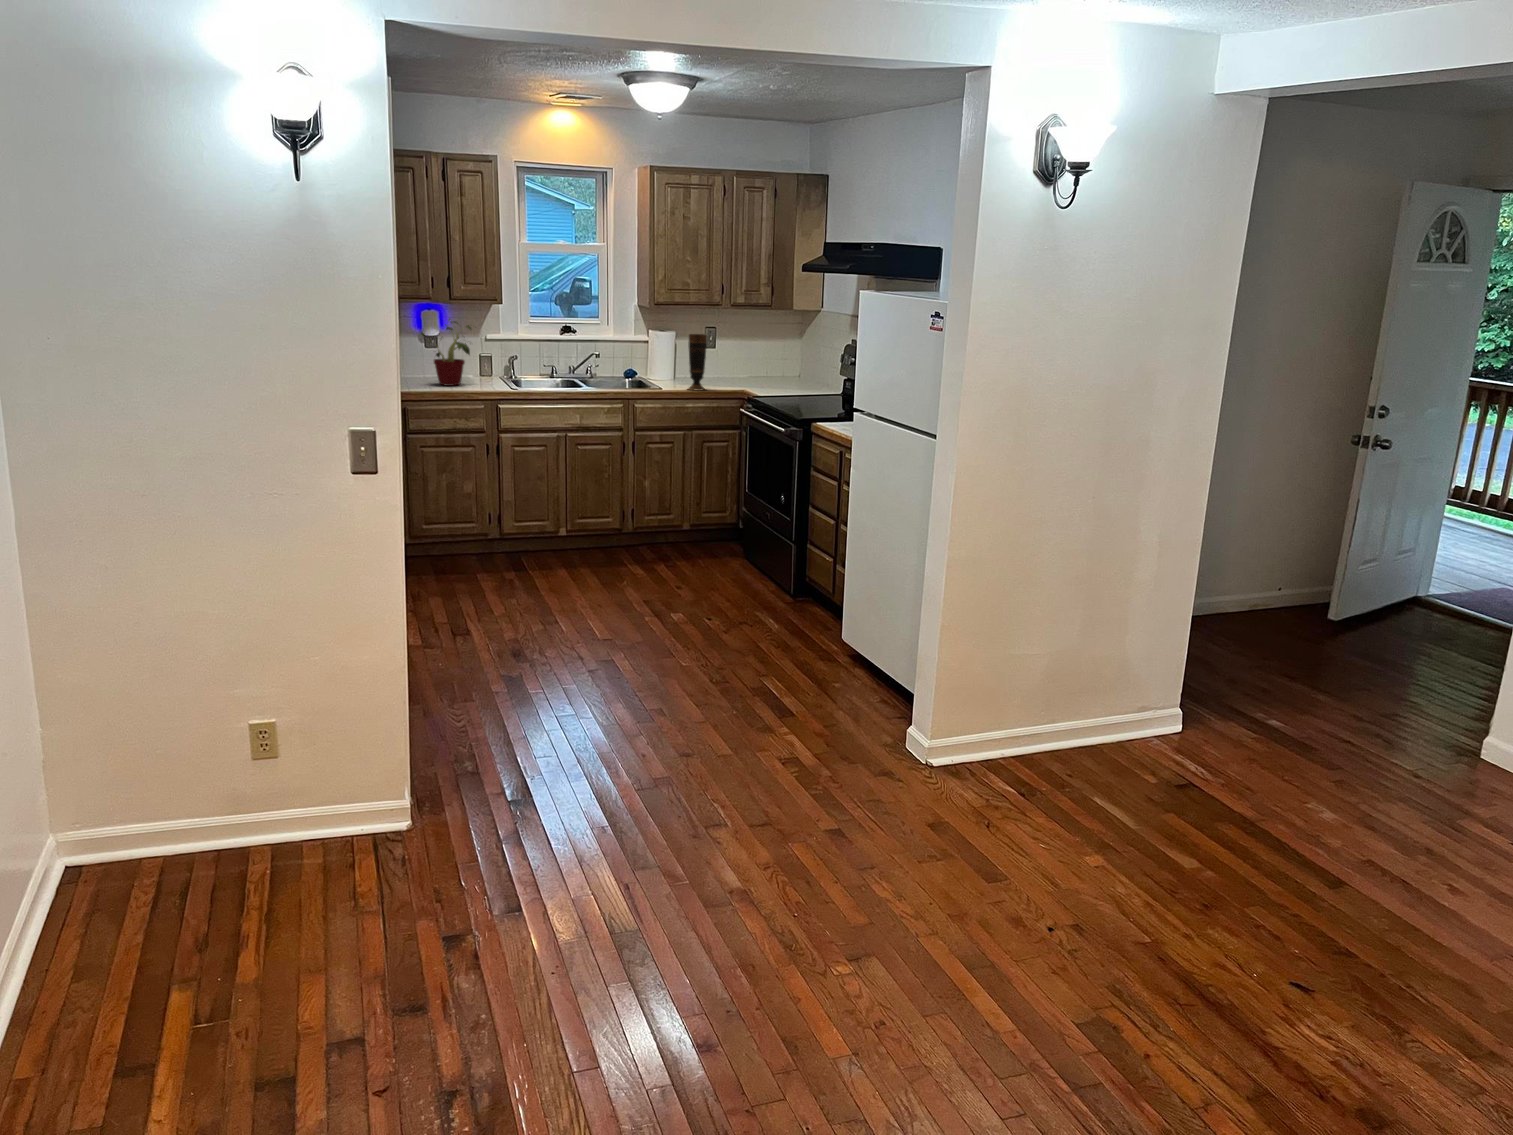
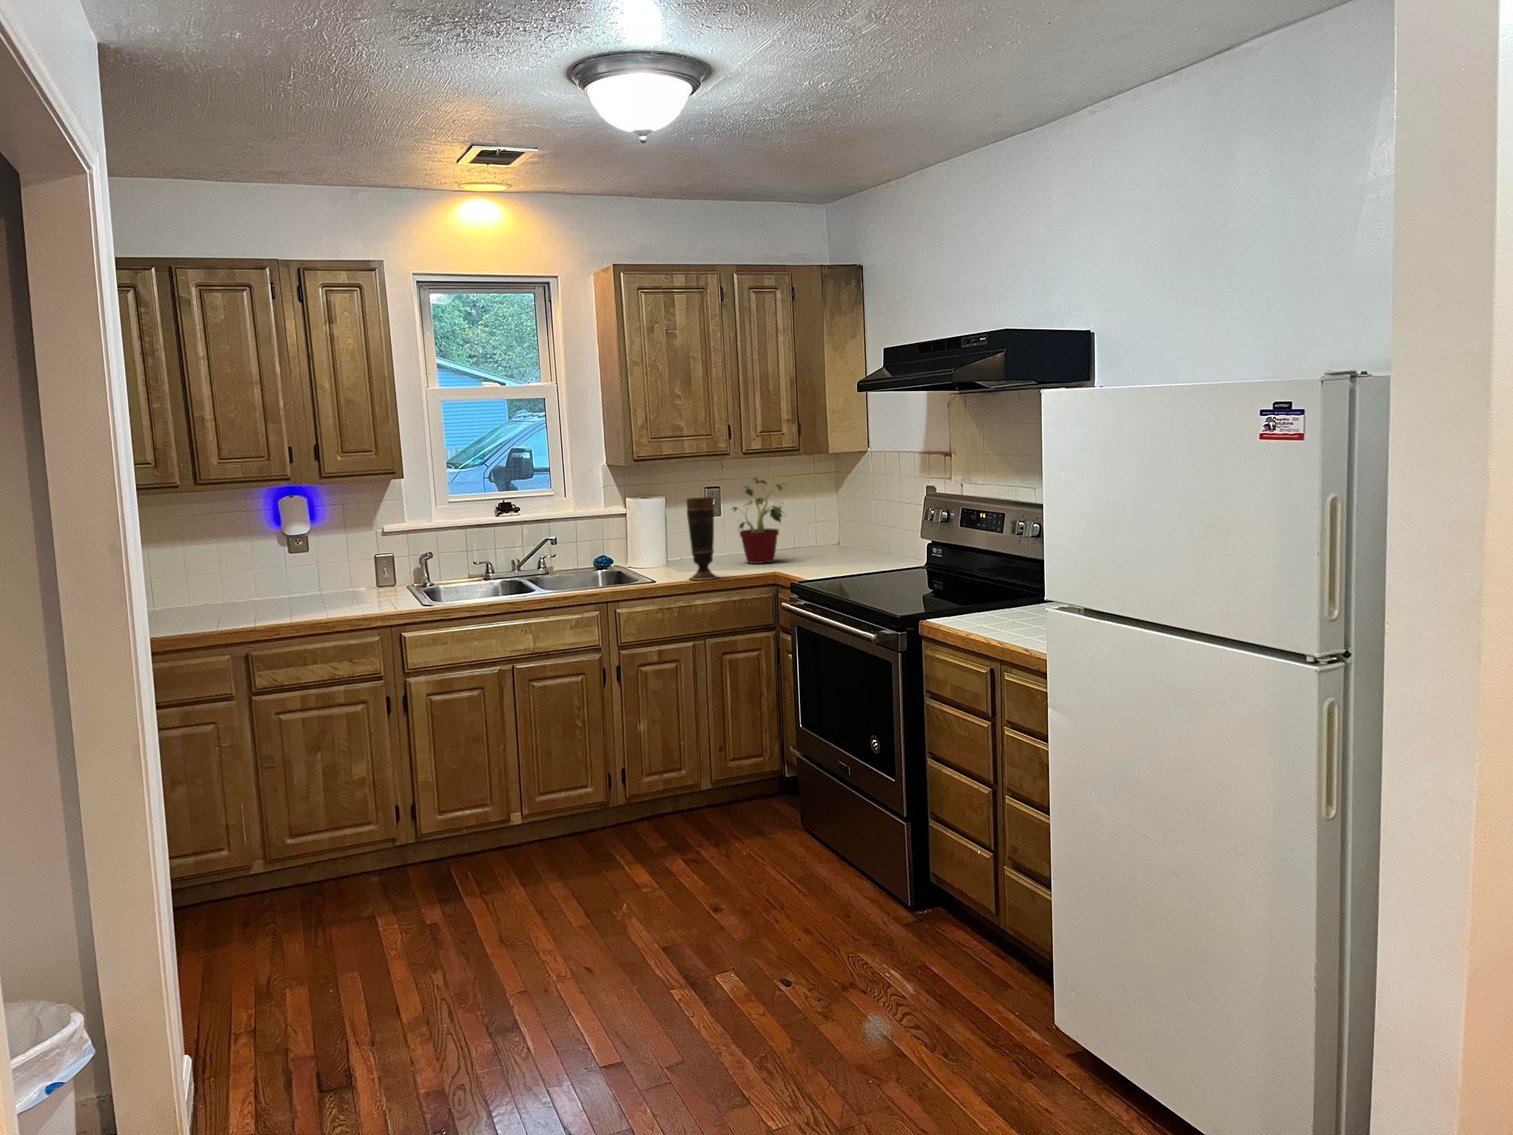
potted plant: present [429,319,471,386] -> present [733,477,782,564]

